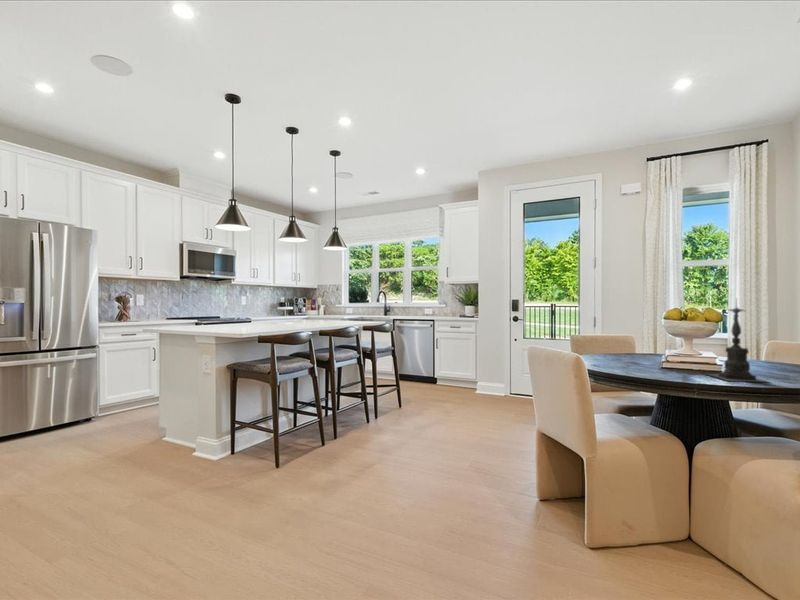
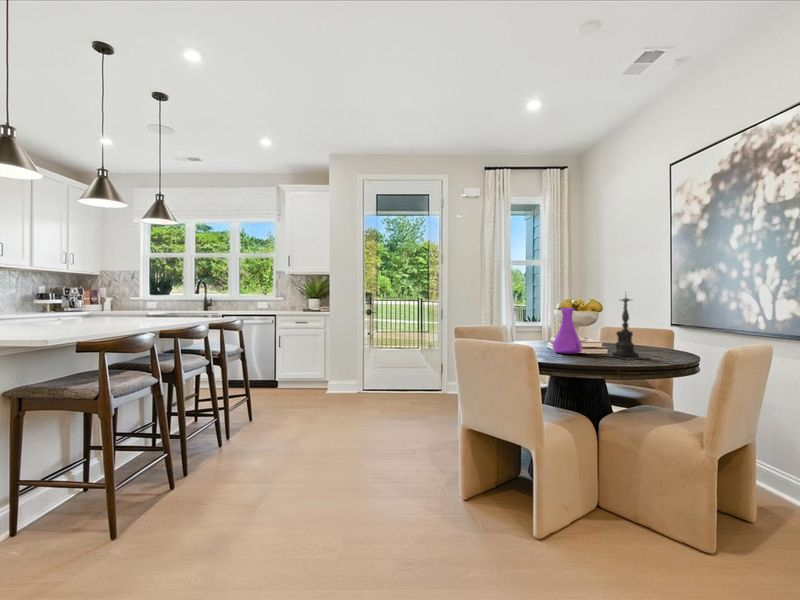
vase: none [649,319,686,370] -> present [553,308,582,354]

